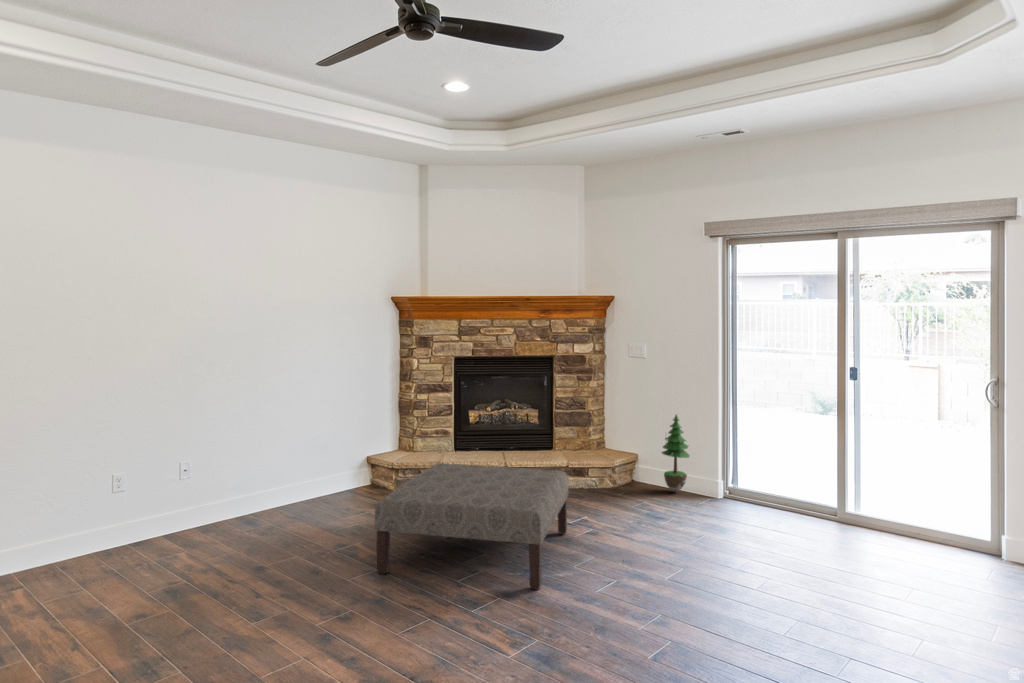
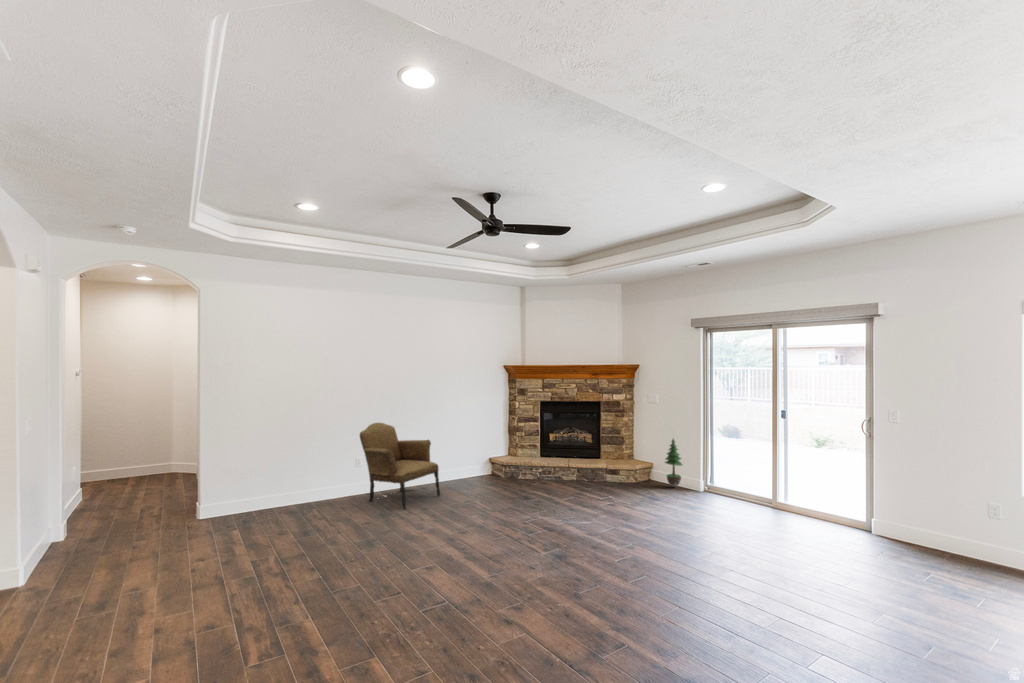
armchair: none [113,402,283,569] -> present [360,423,440,509]
ottoman: present [375,463,569,590] -> none [484,461,596,528]

